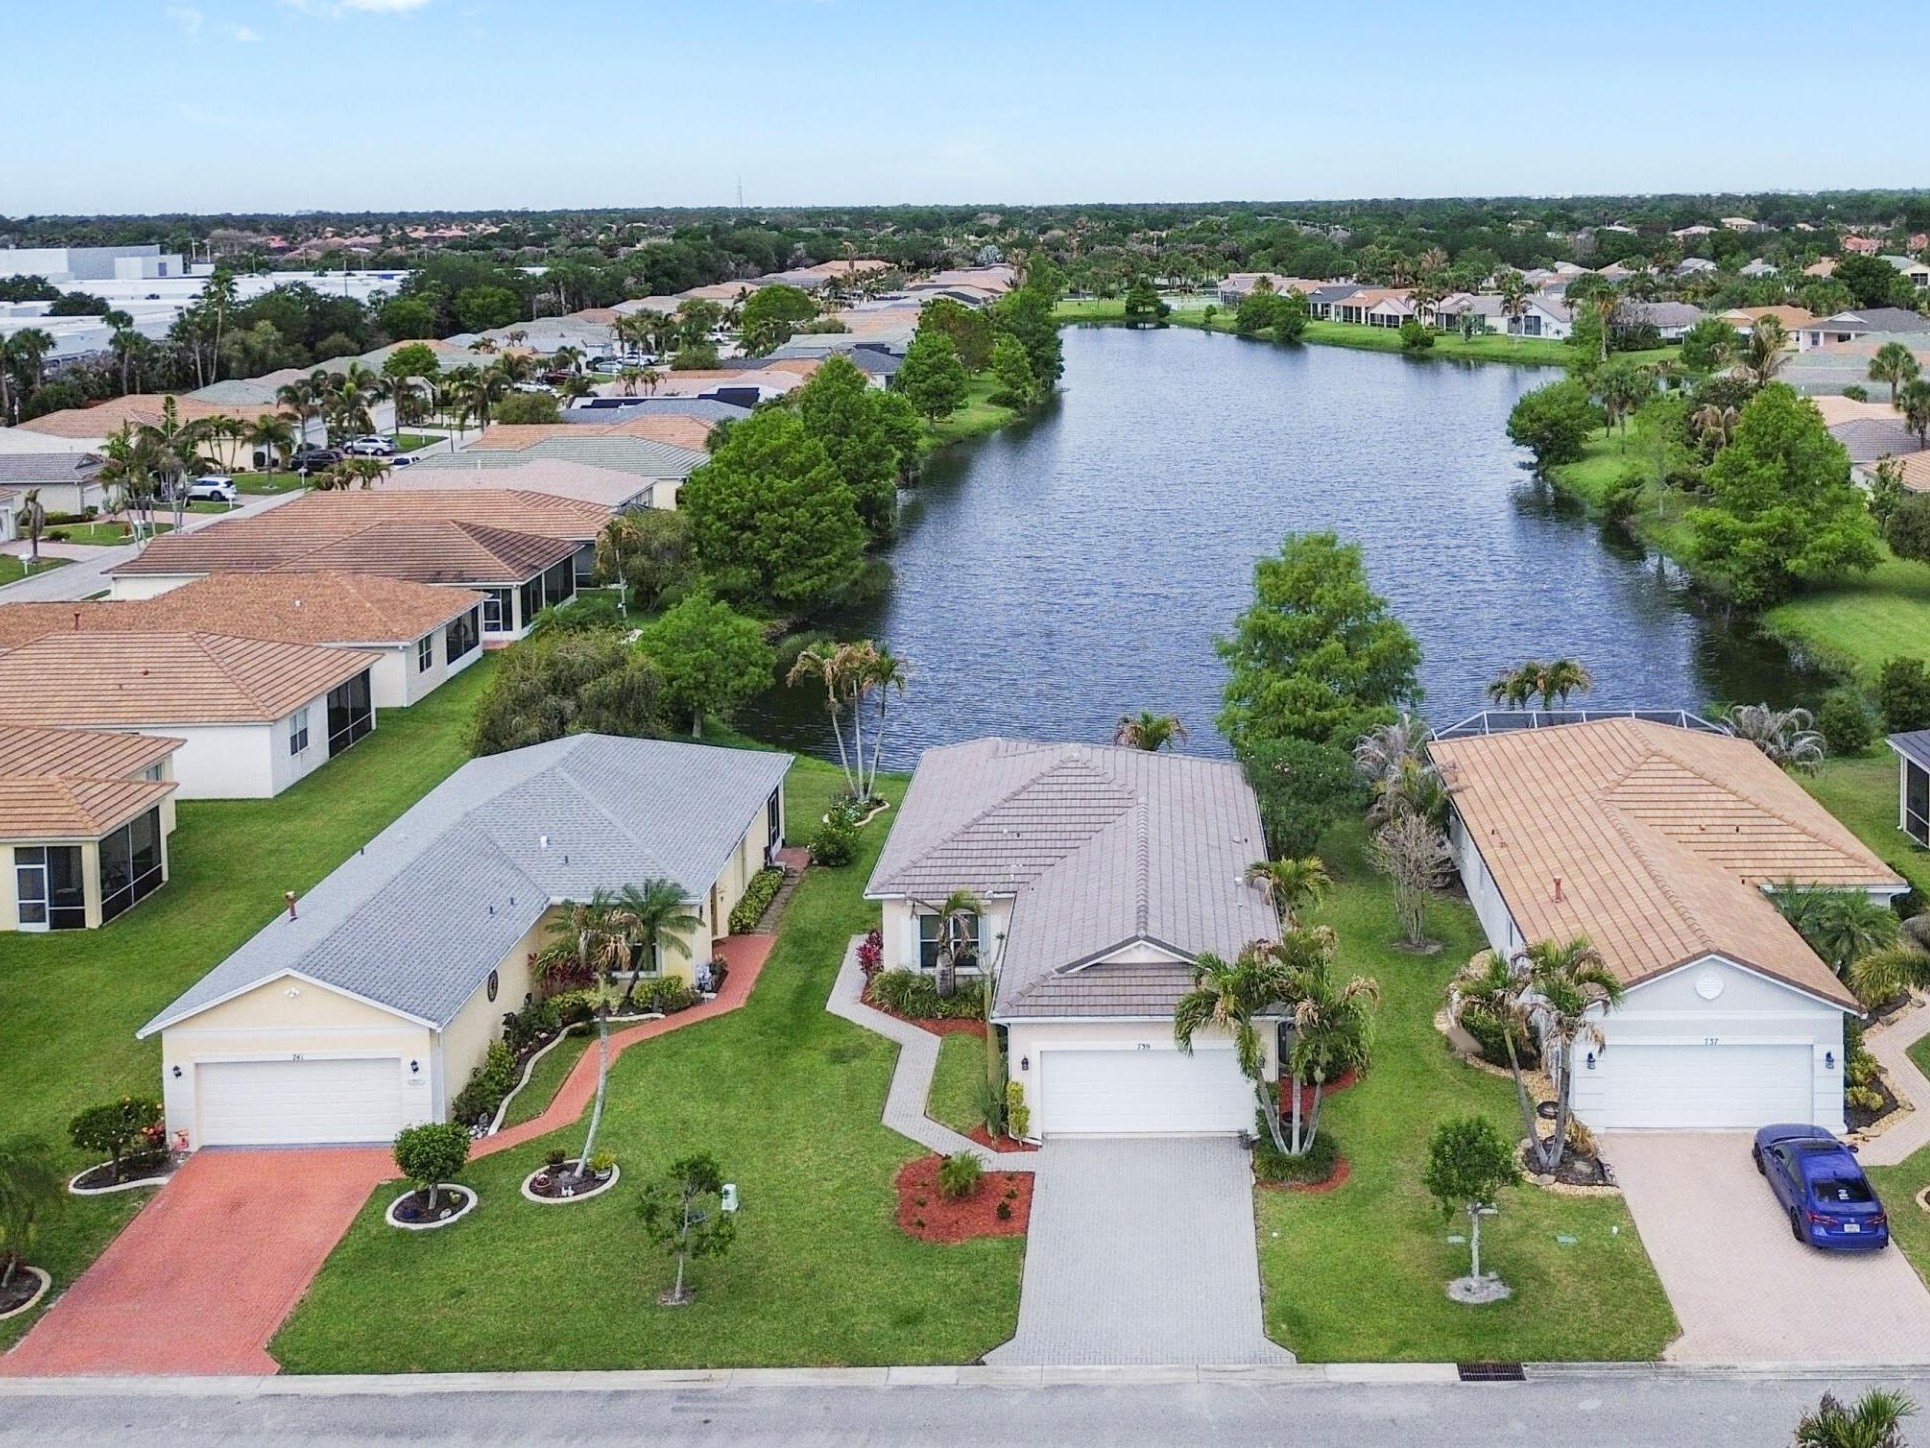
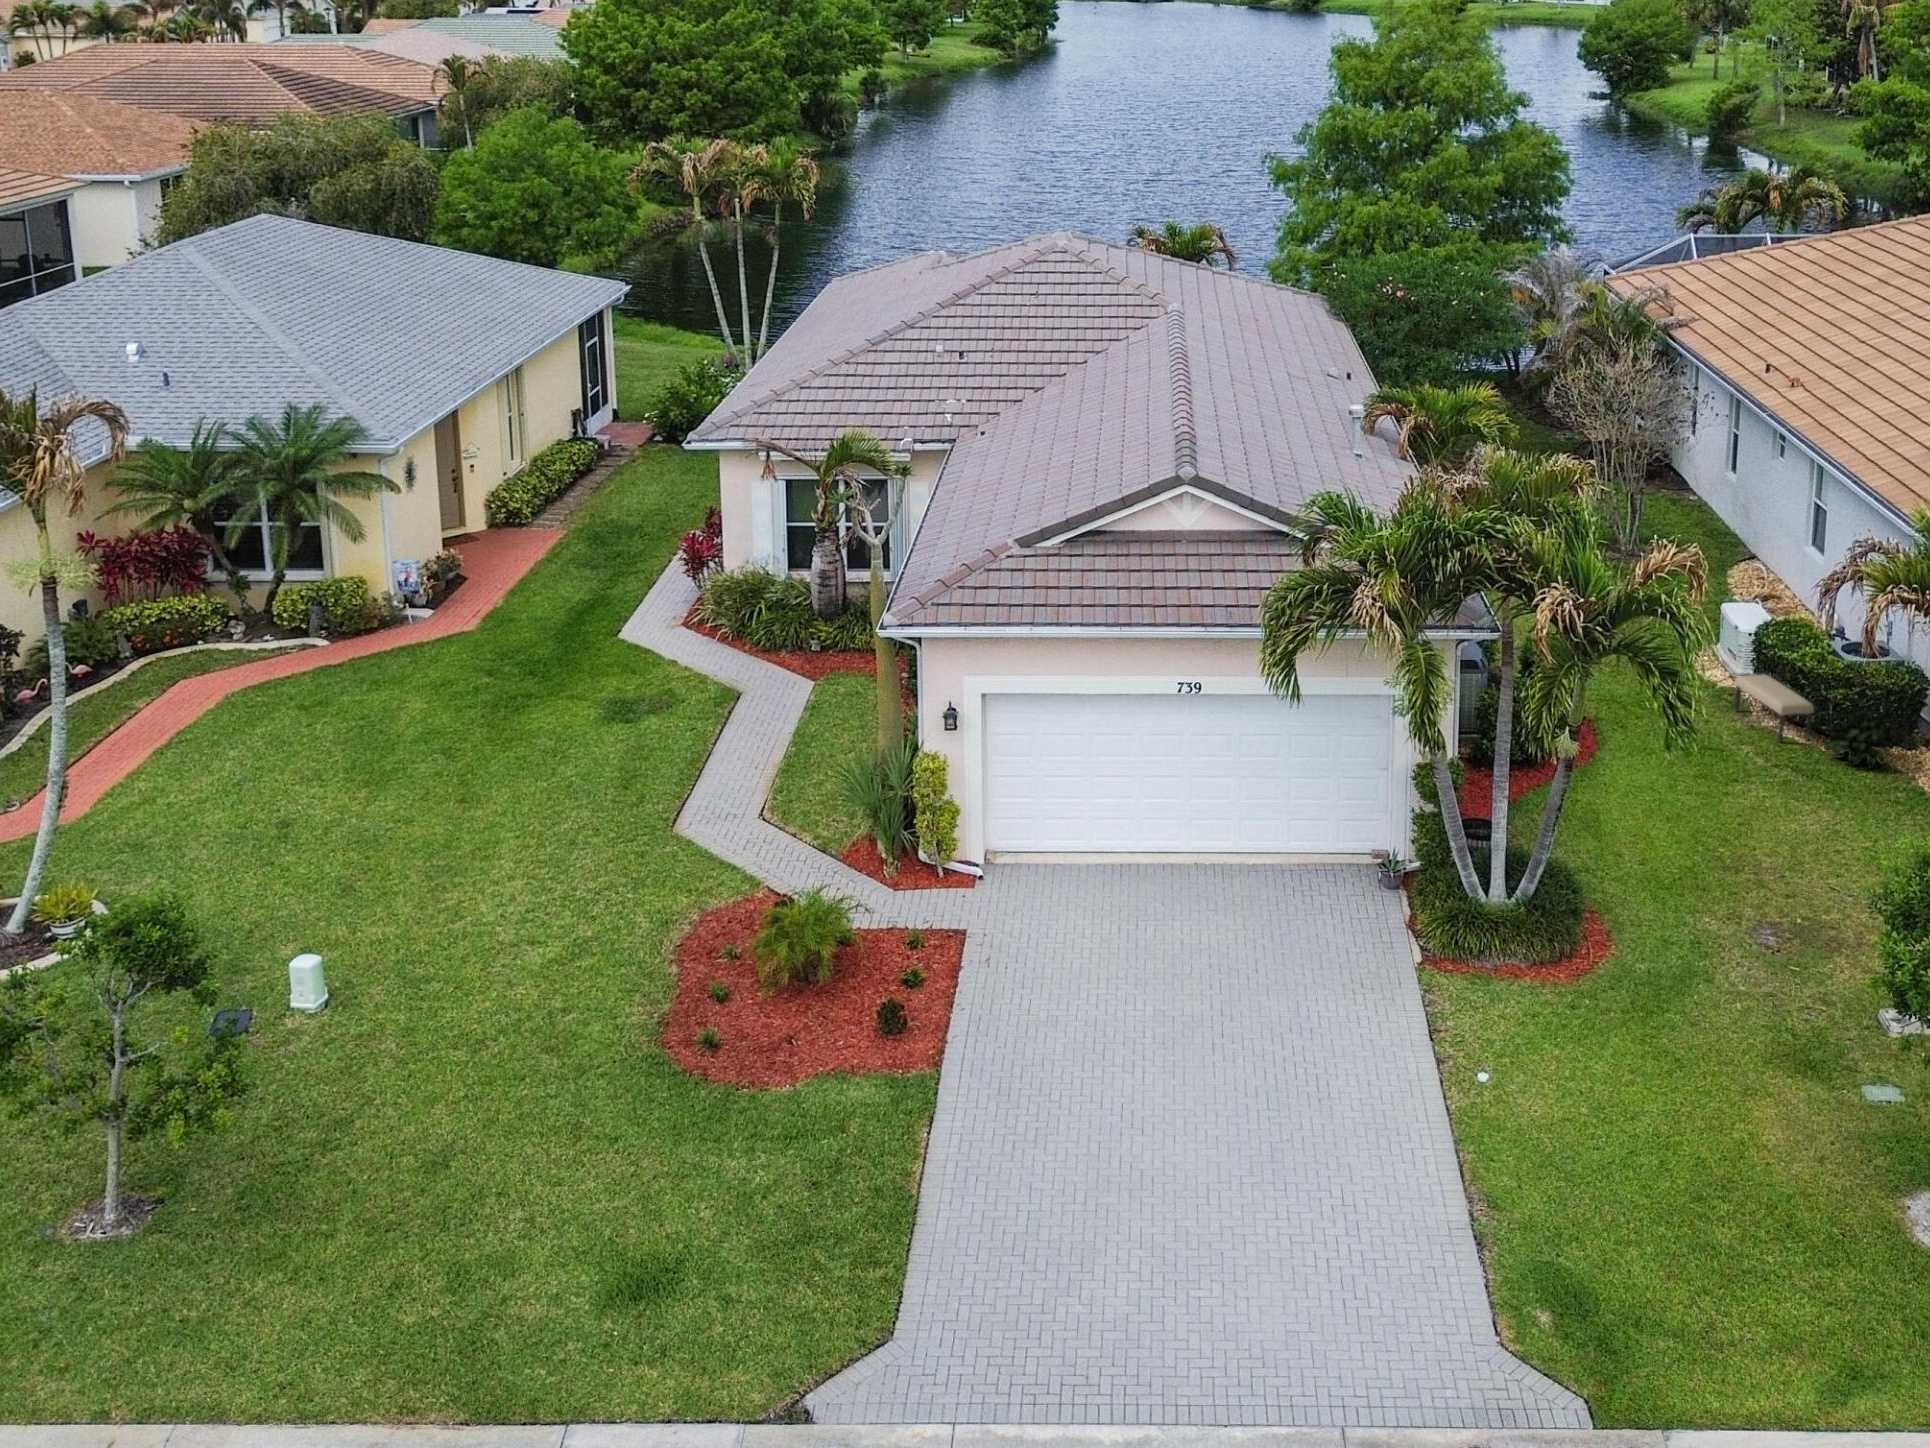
potted plant: present [567,1006,596,1034] -> present [1825,710,1892,768]

